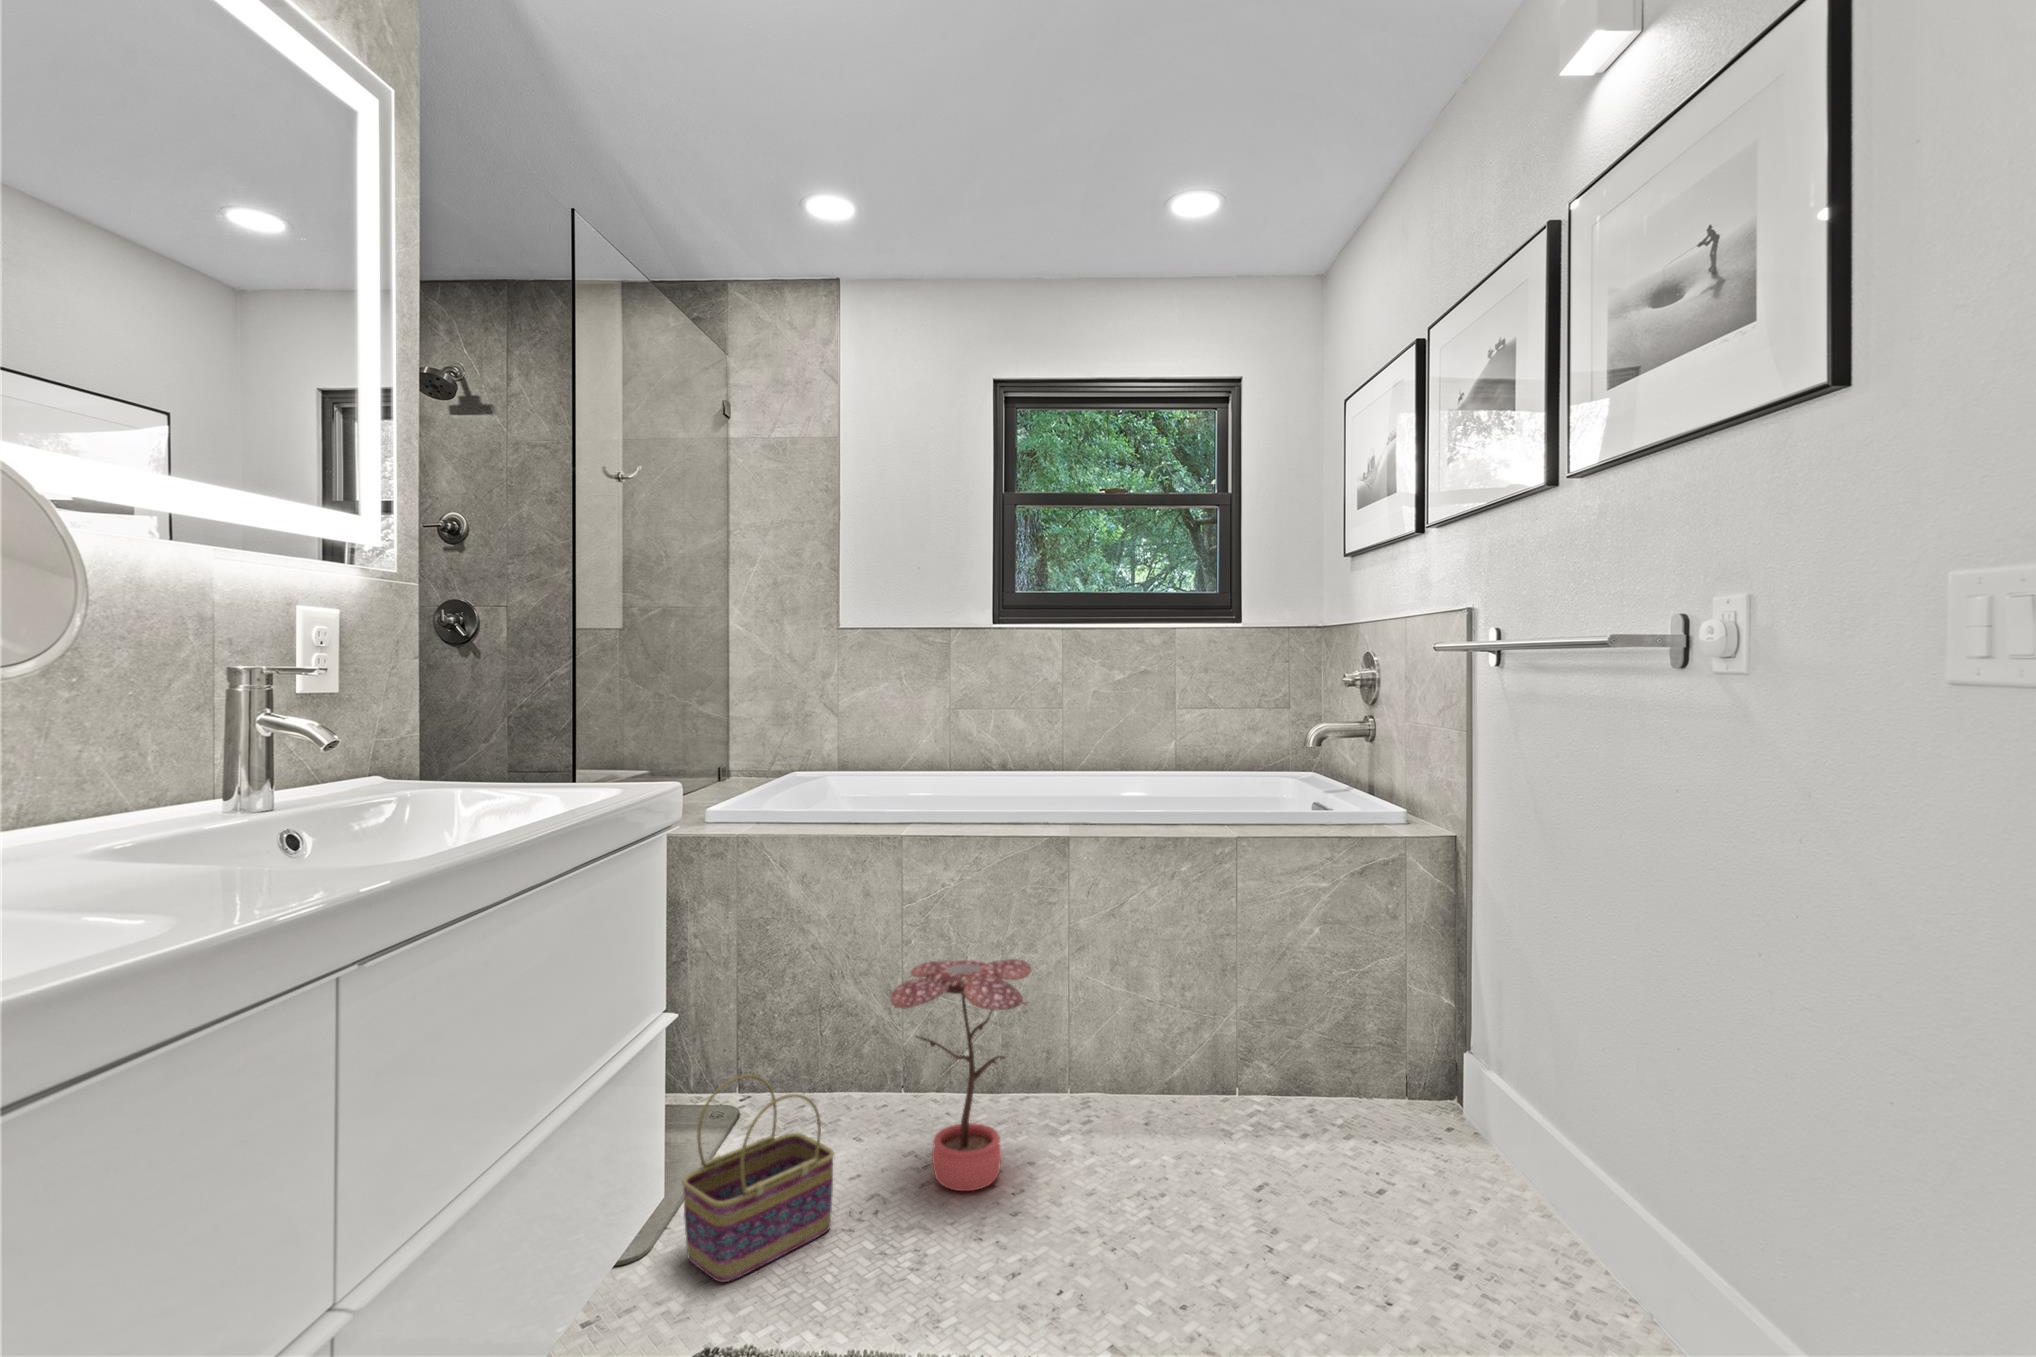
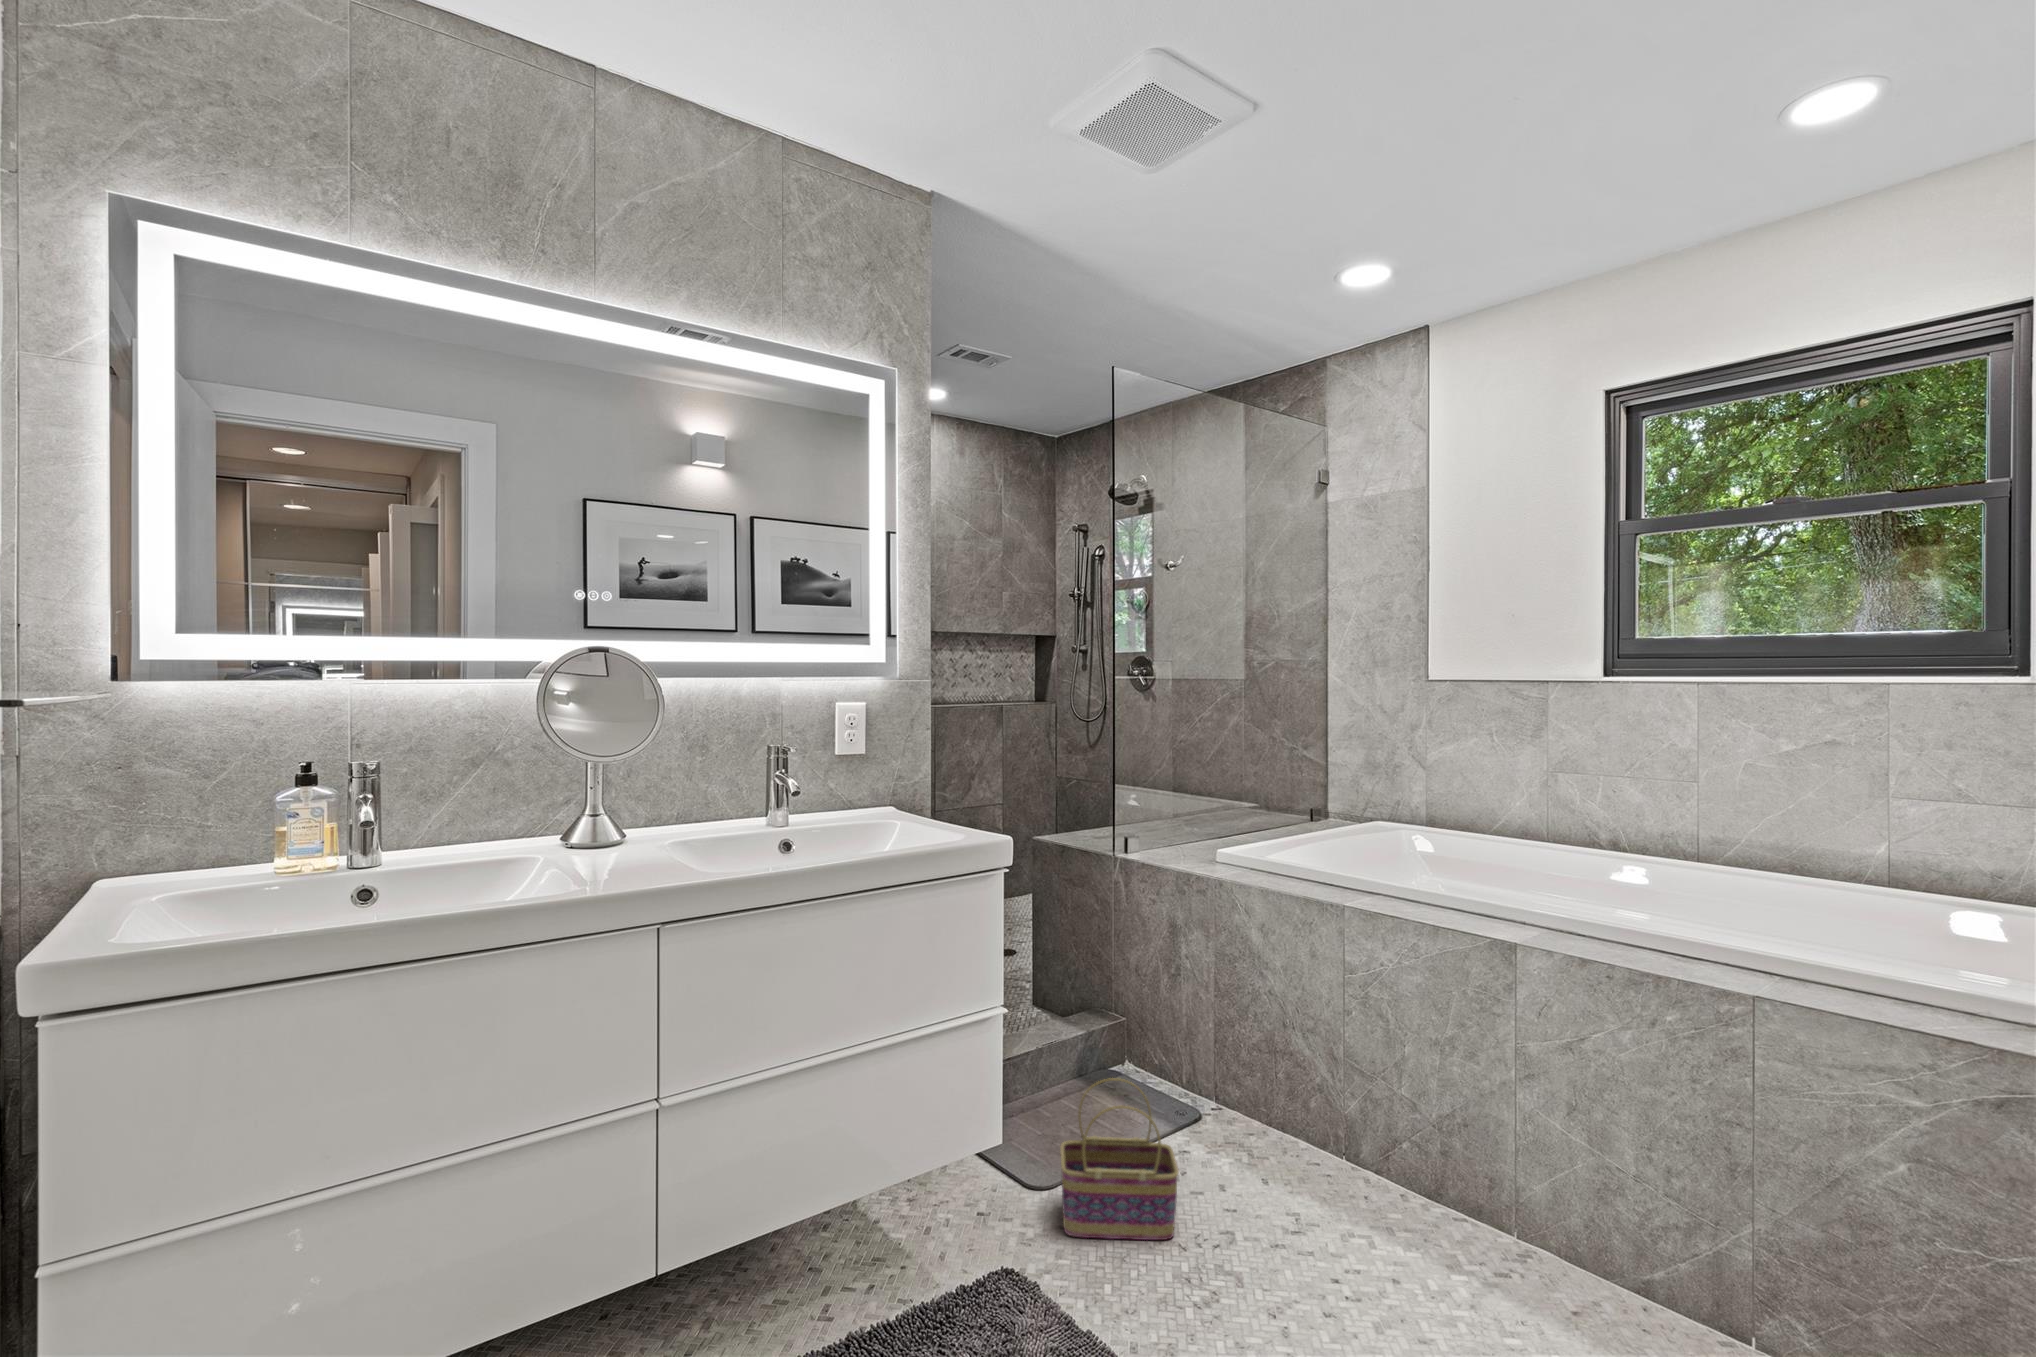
potted plant: present [890,959,1032,1191] -> none [1241,1035,1411,1277]

